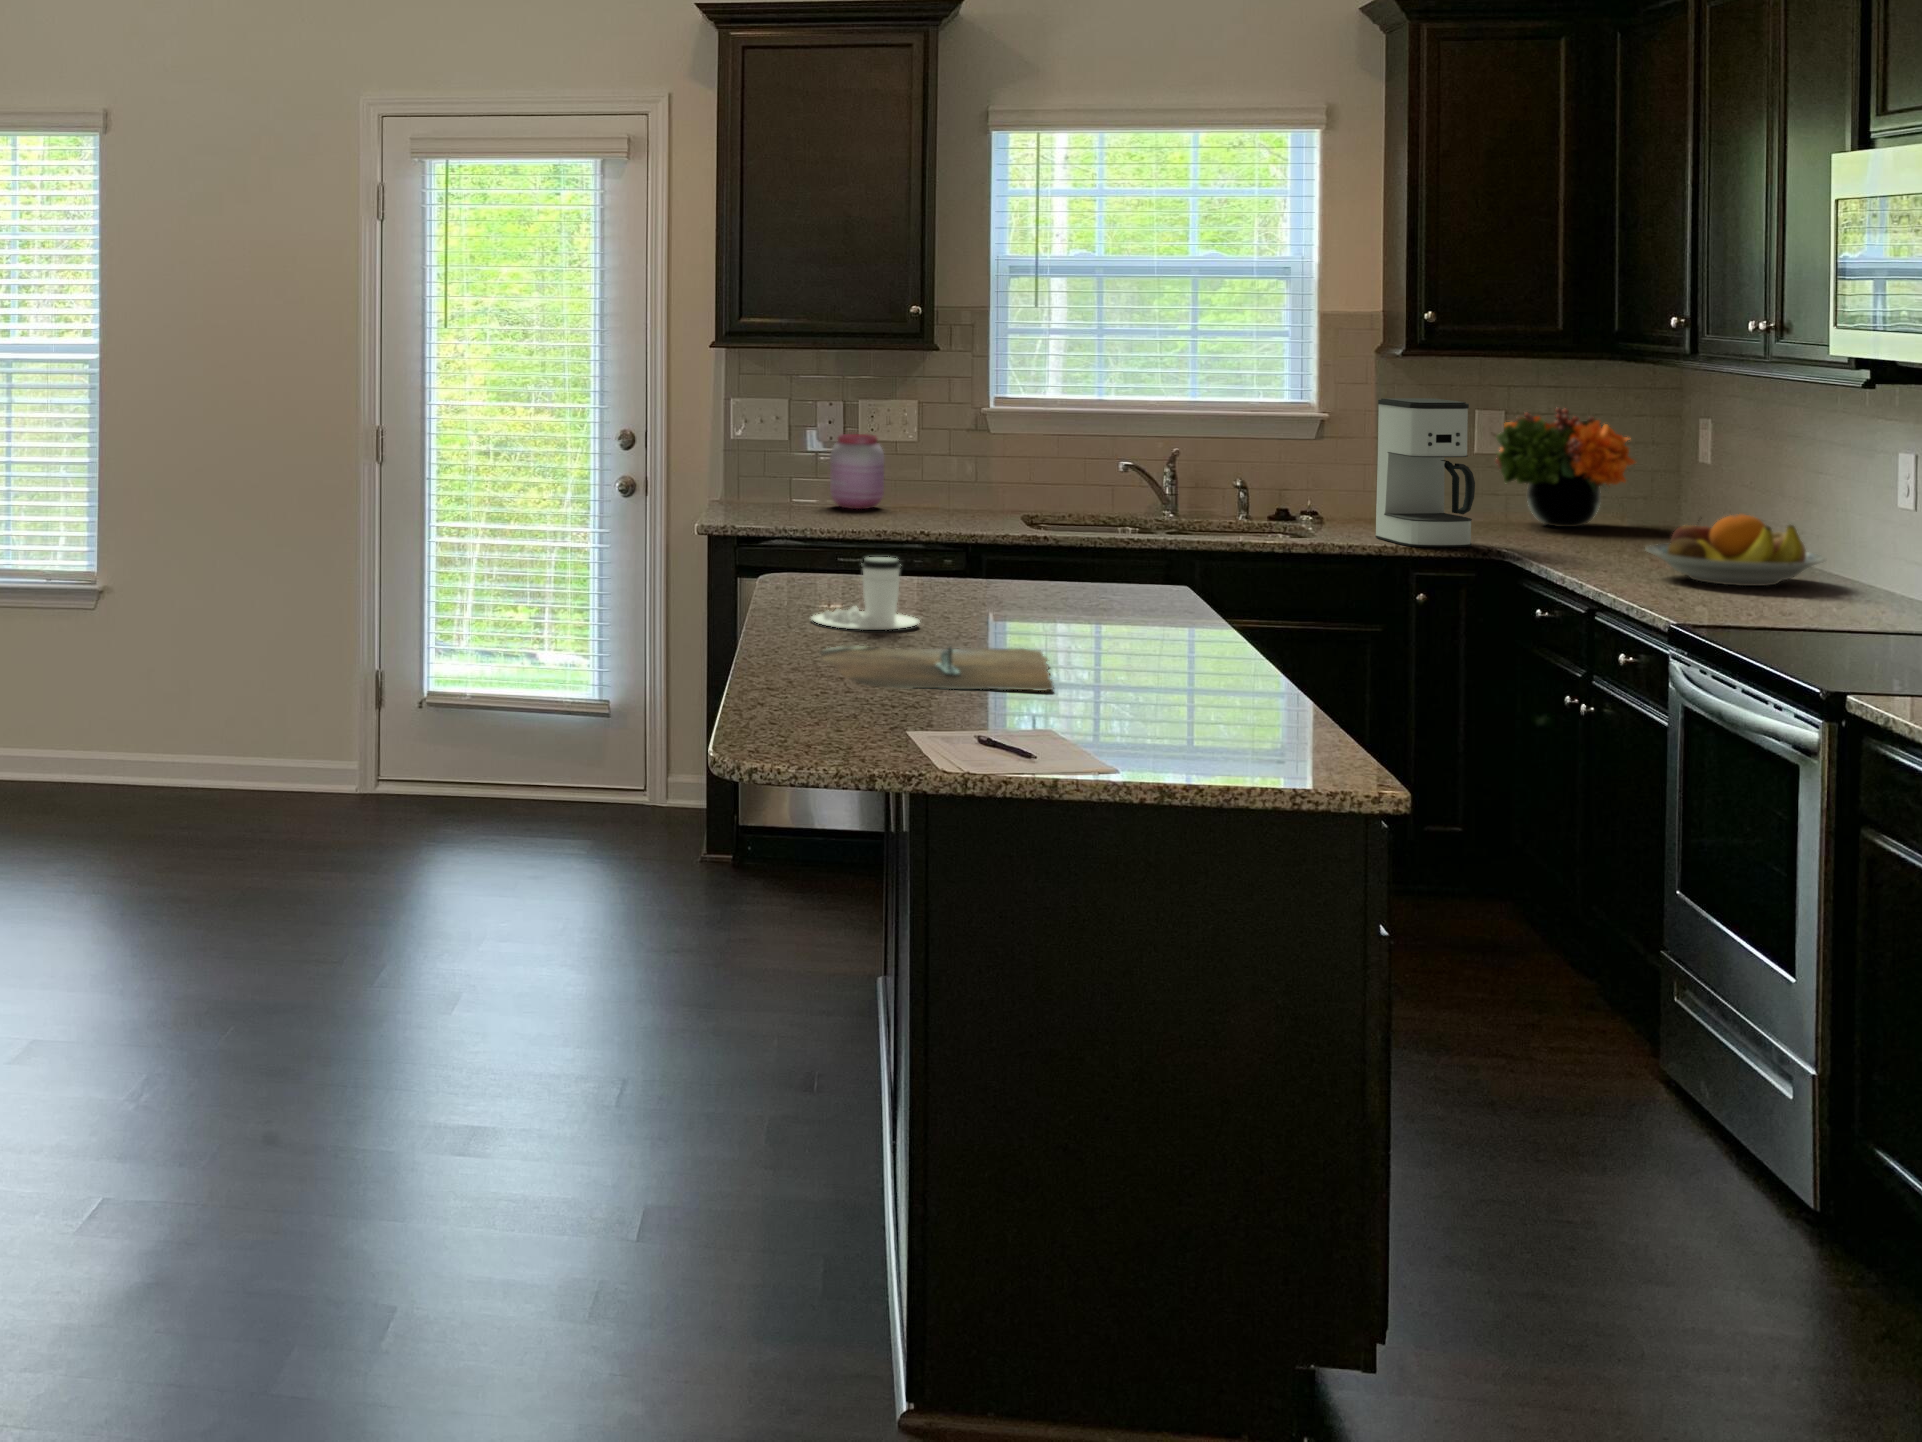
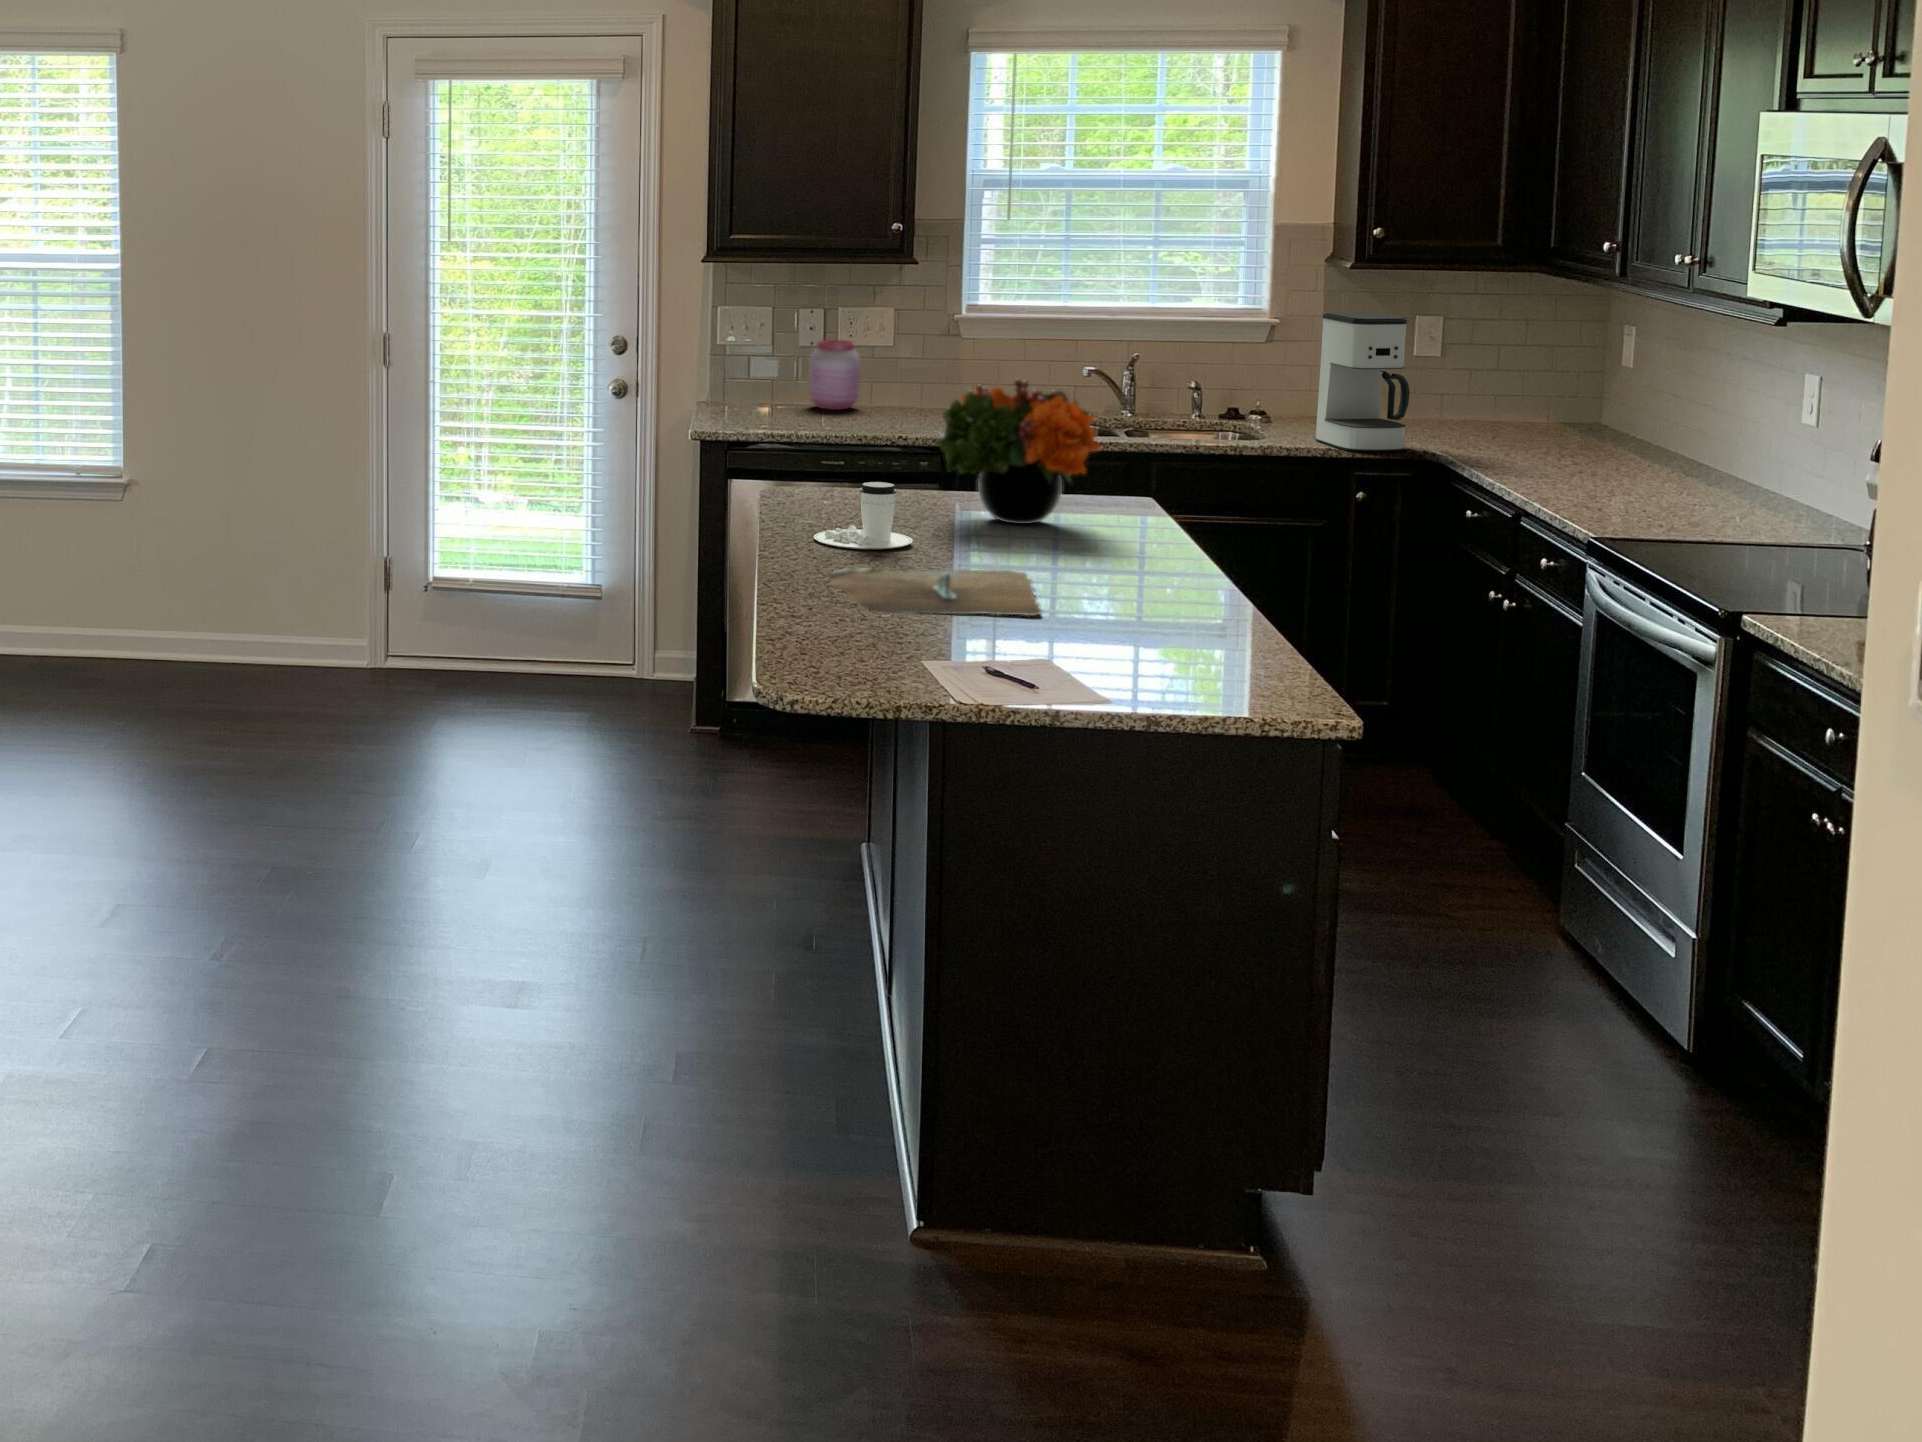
flower arrangement: present [1495,408,1635,527] -> present [938,379,1101,524]
fruit bowl: present [1646,514,1826,586] -> none [1565,429,1731,494]

